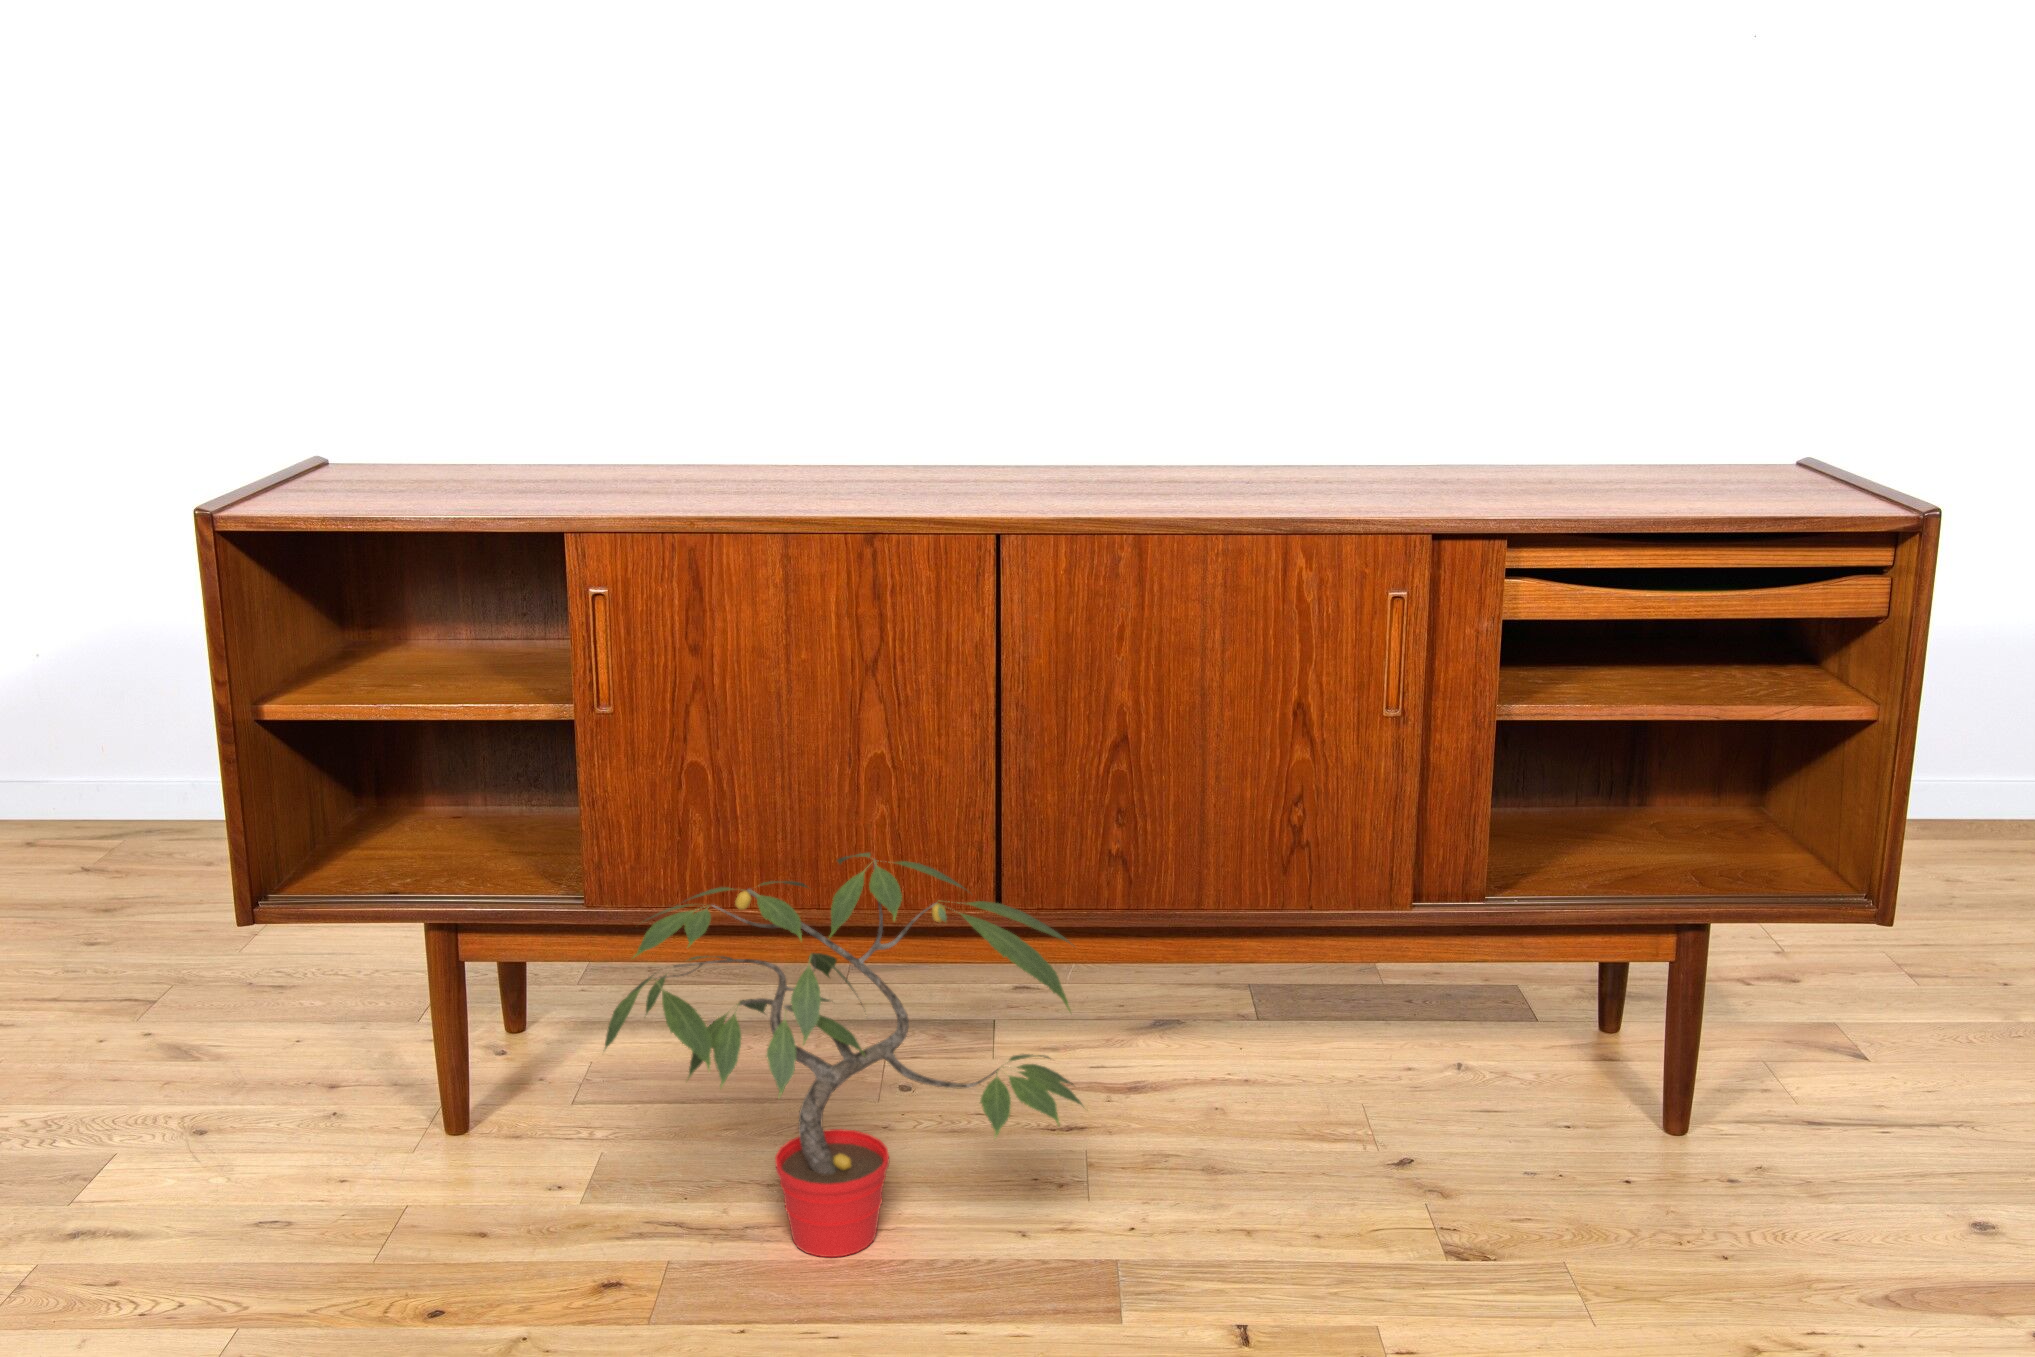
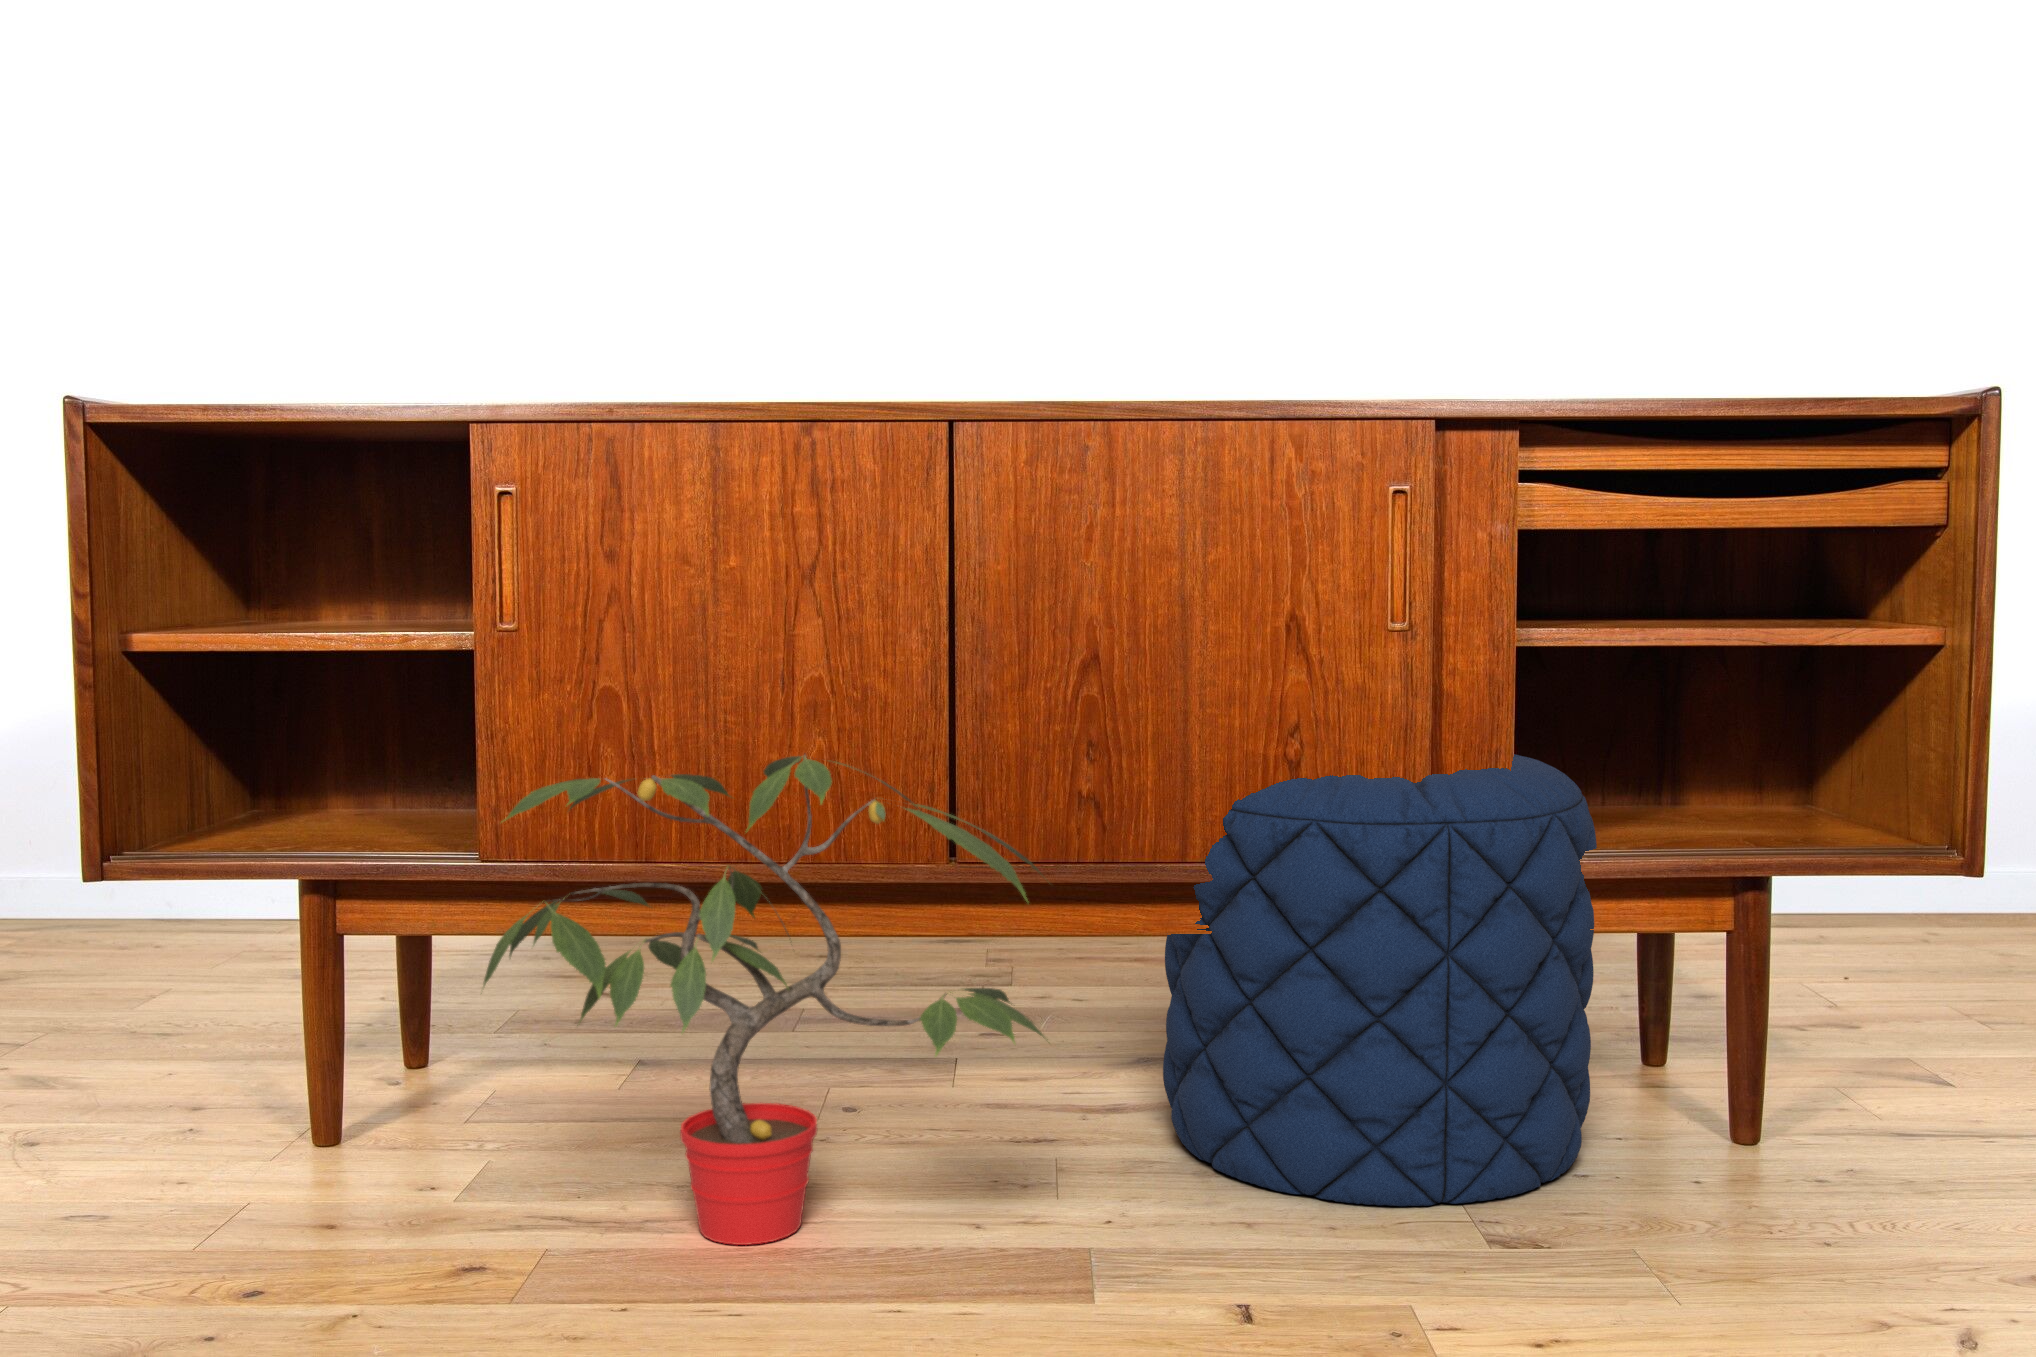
pouf: none [1178,775,1561,1212] -> present [1163,754,1597,1206]

